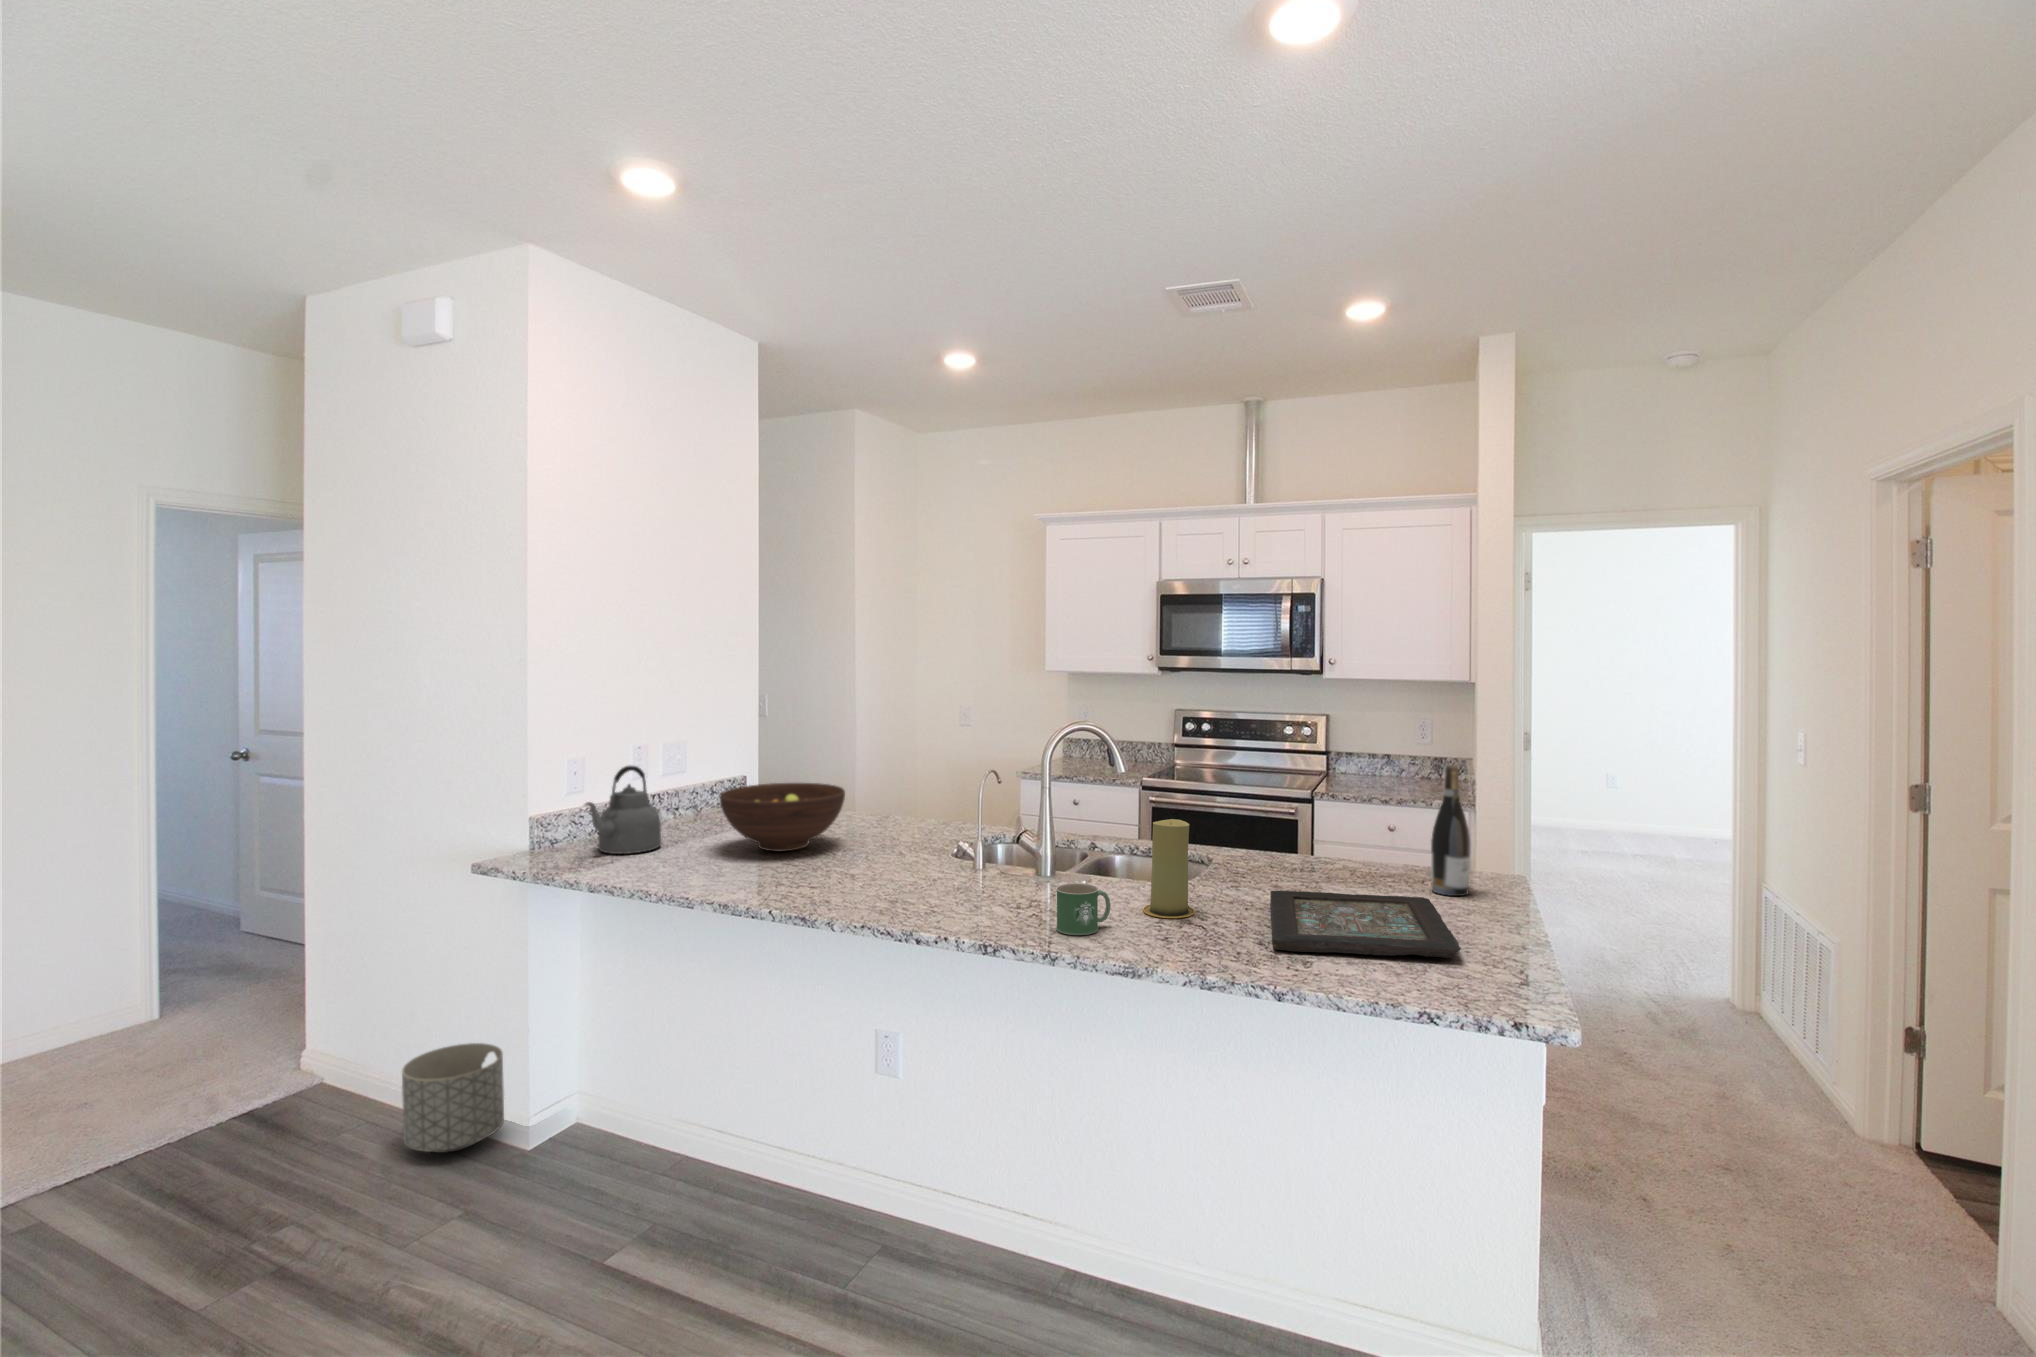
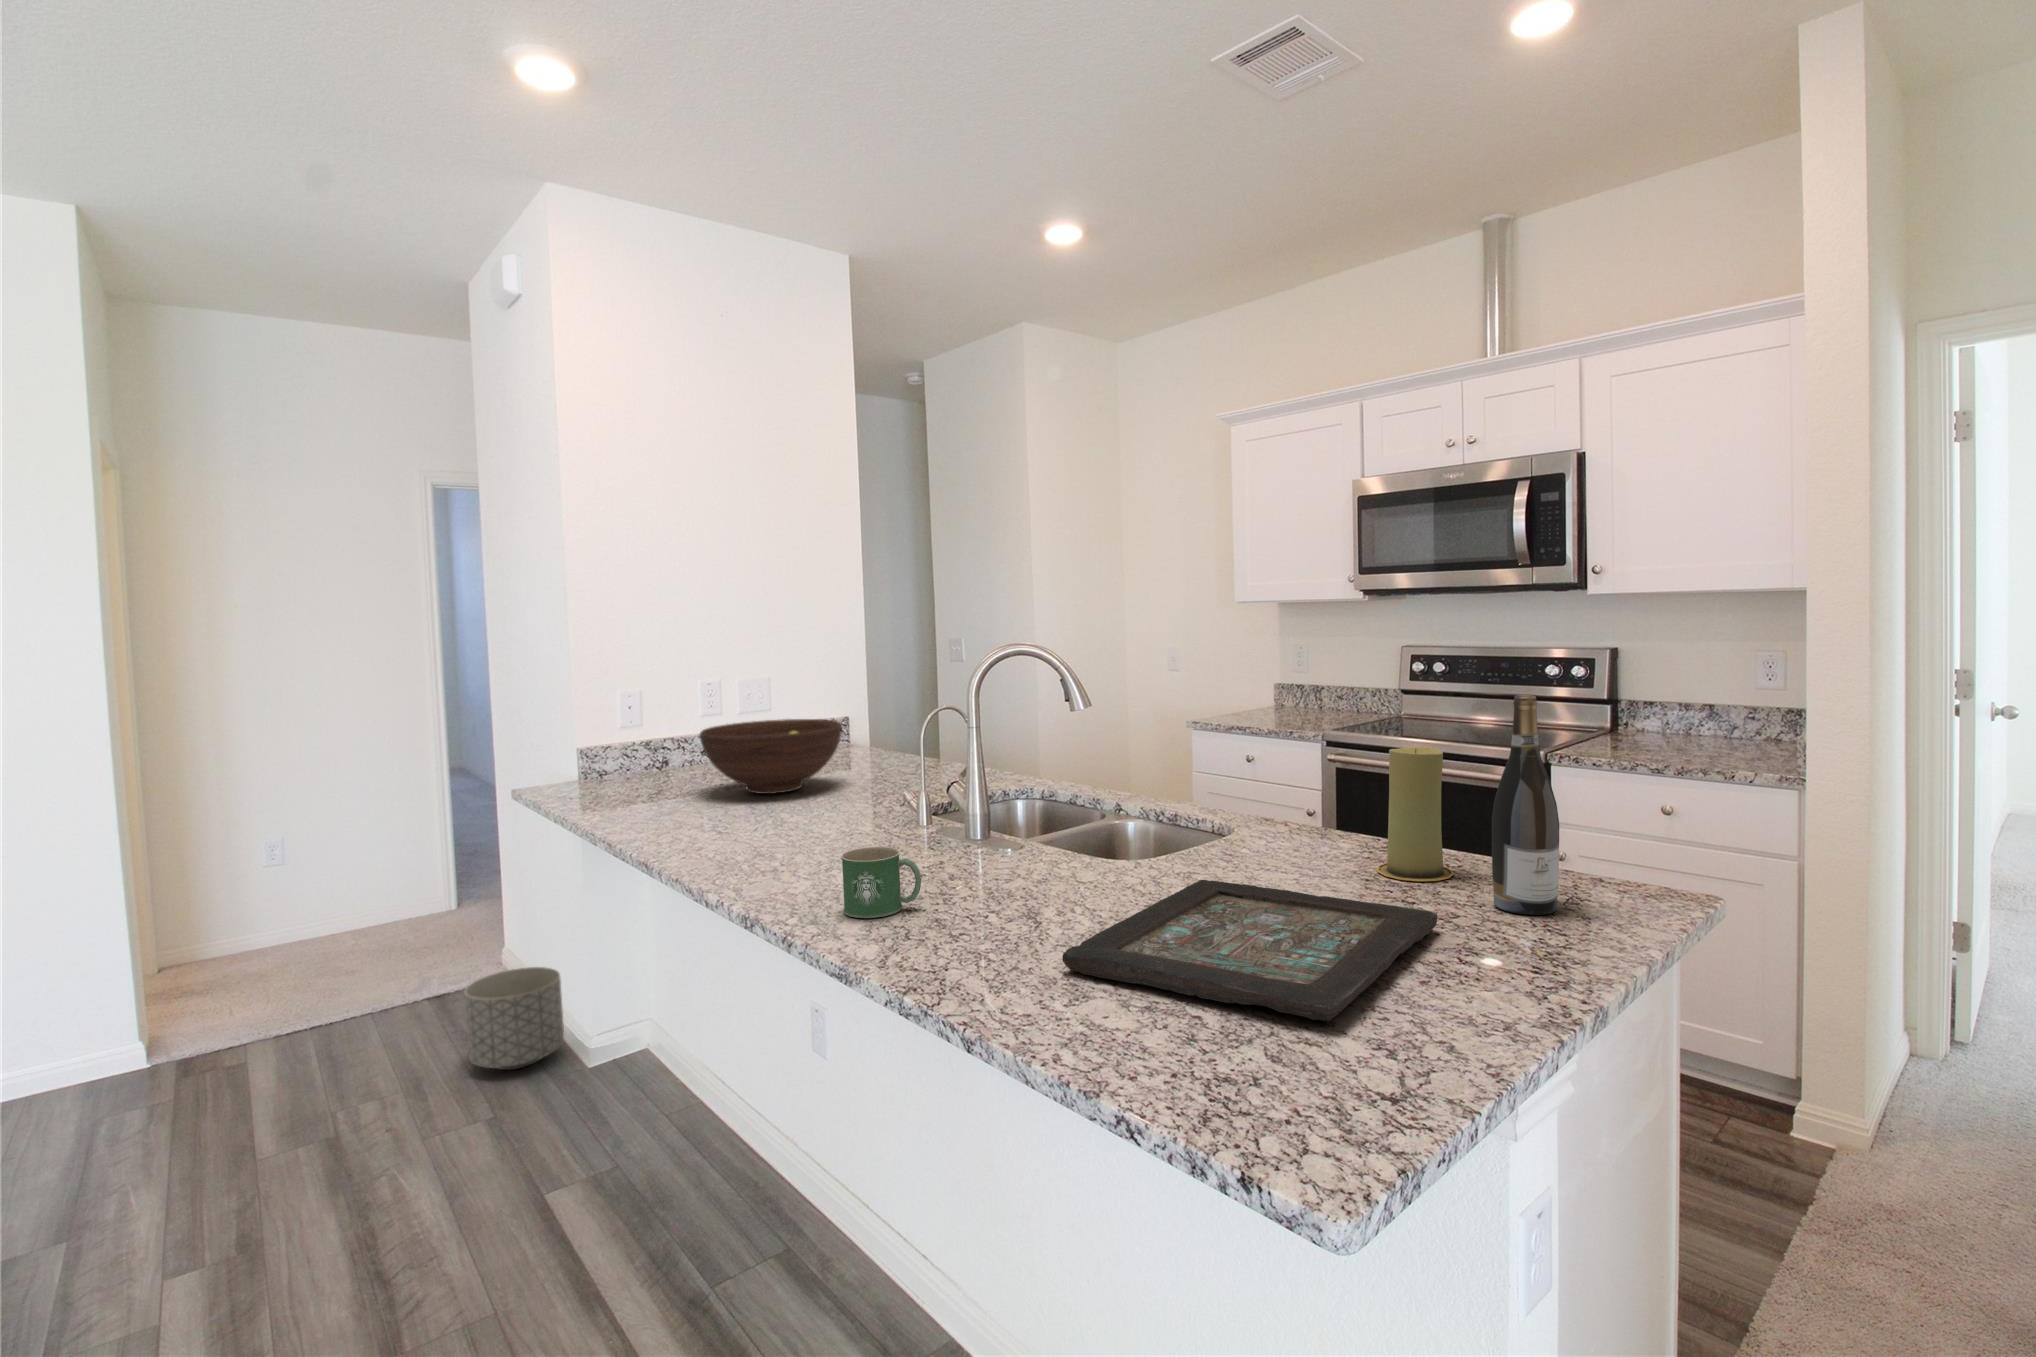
kettle: present [585,766,661,854] -> none [577,697,676,788]
candle: present [1143,819,1195,918] -> present [1377,746,1454,881]

